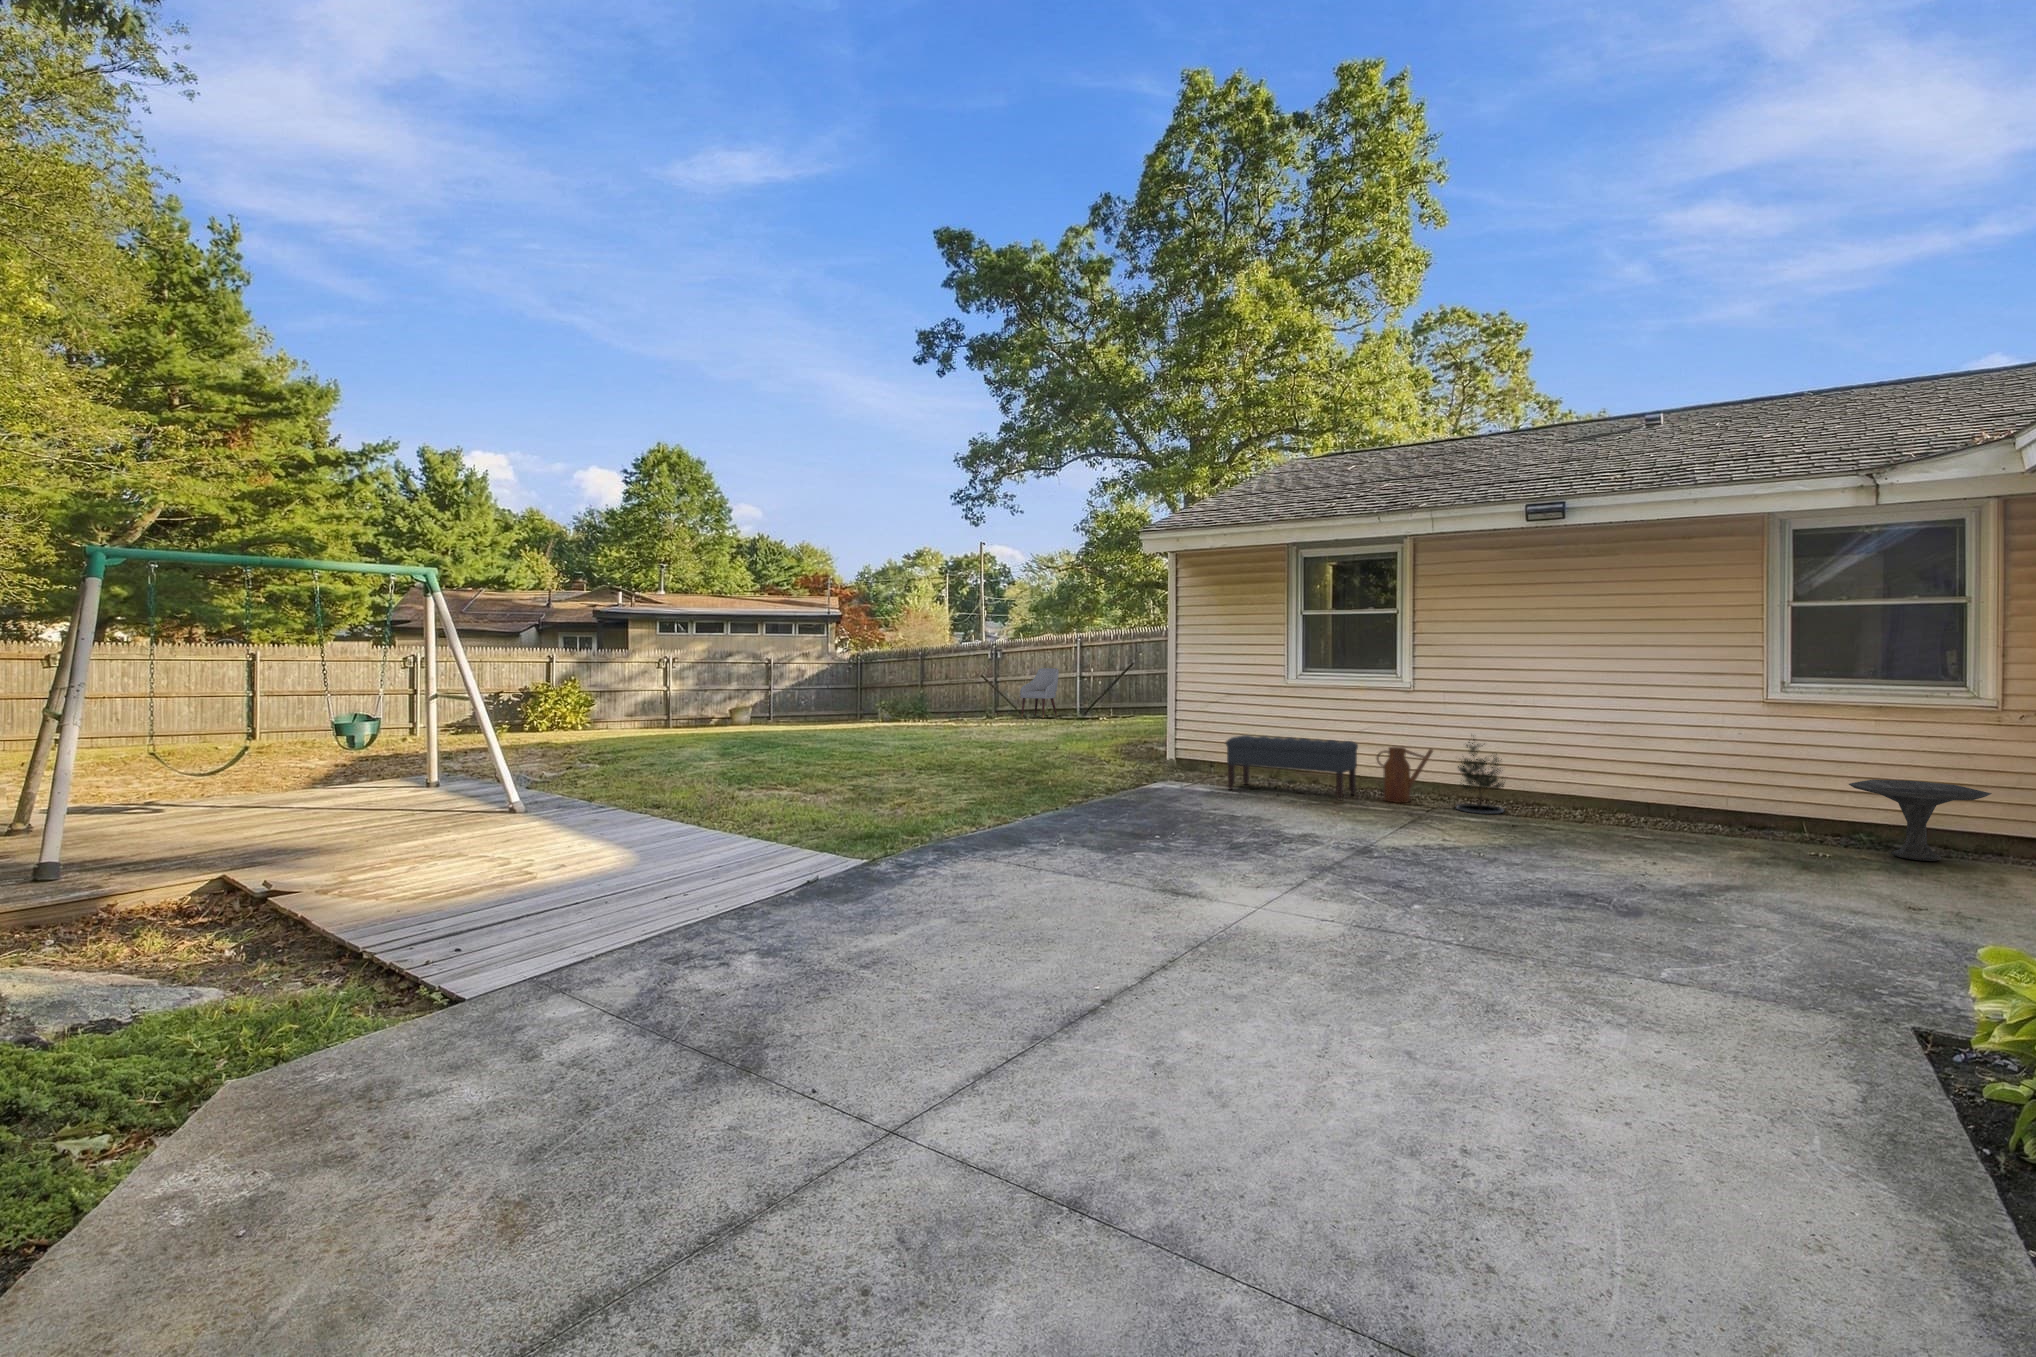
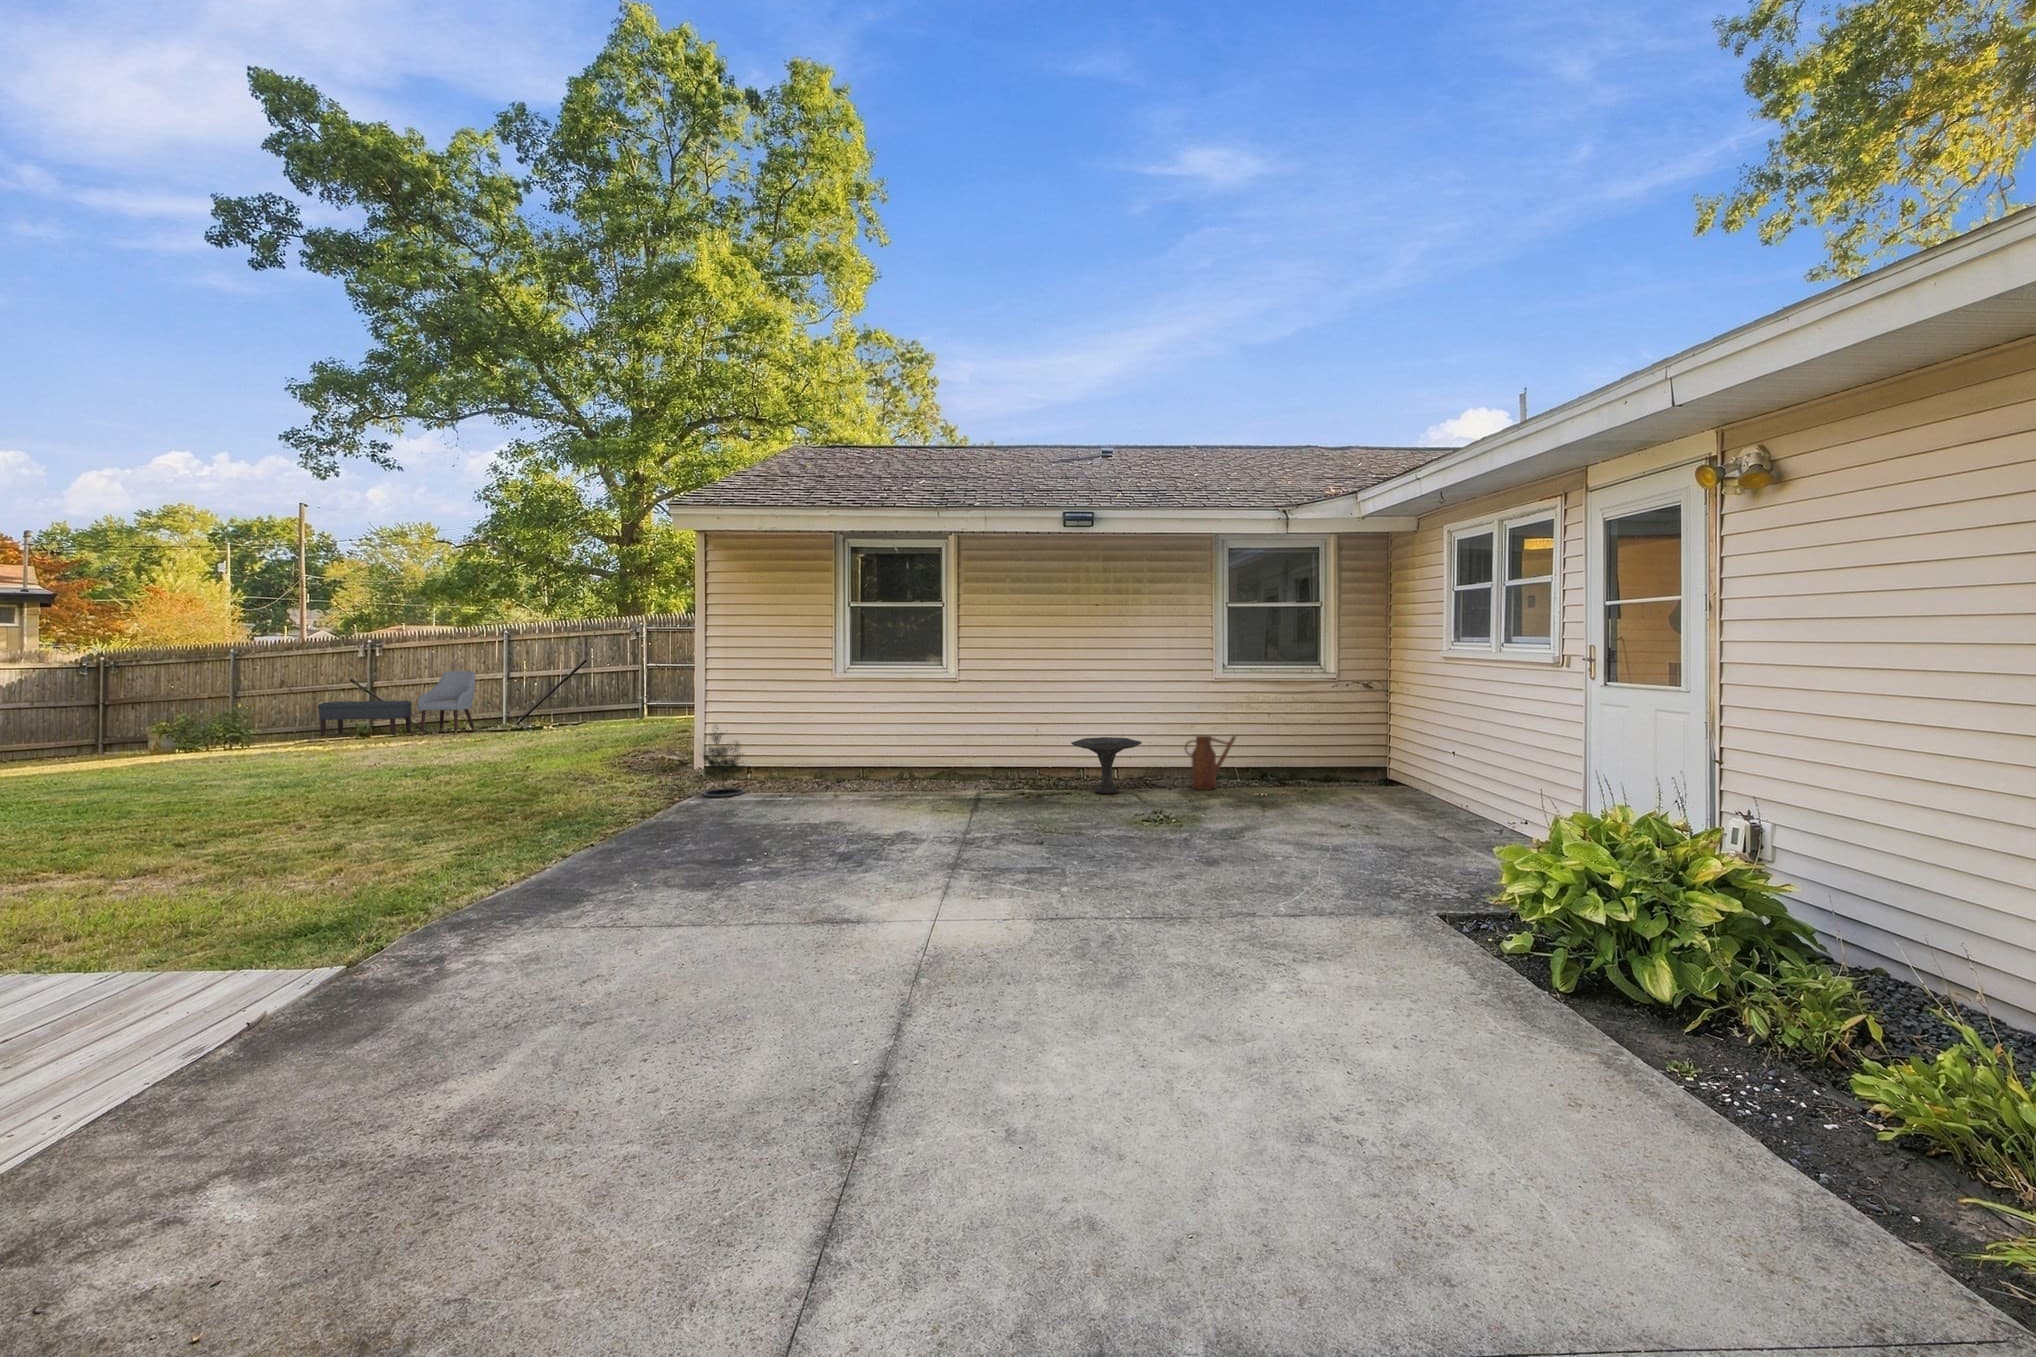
bench: present [1226,735,1358,800] -> present [318,700,412,736]
potted tree: present [1456,739,1505,814] -> present [703,725,744,797]
watering can: present [1376,747,1433,803] -> present [1185,736,1236,790]
side table: present [1849,780,1992,861] -> present [1071,737,1142,794]

